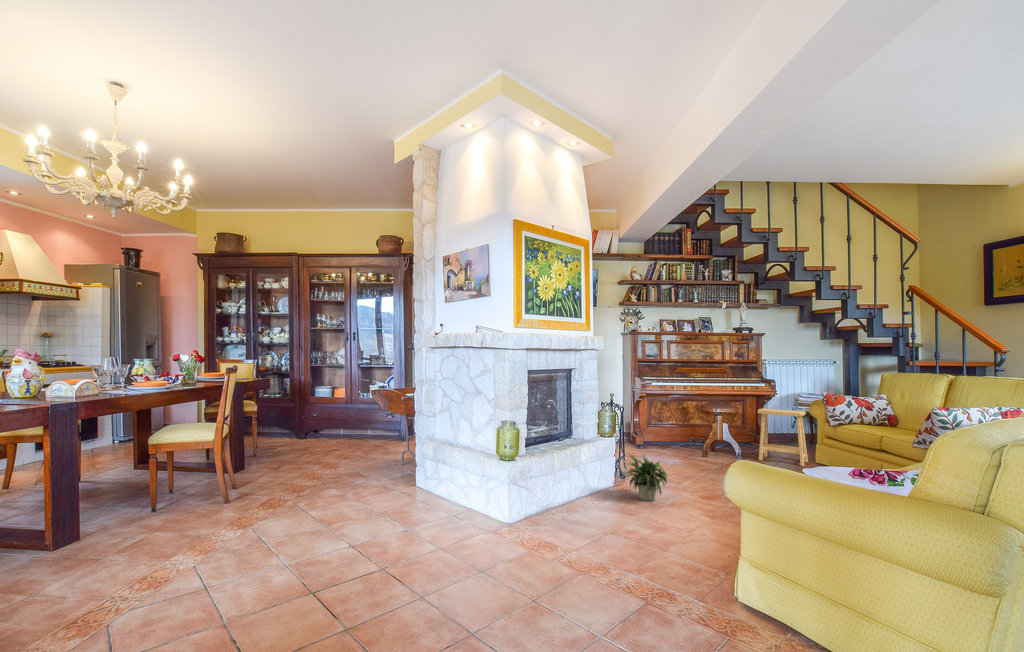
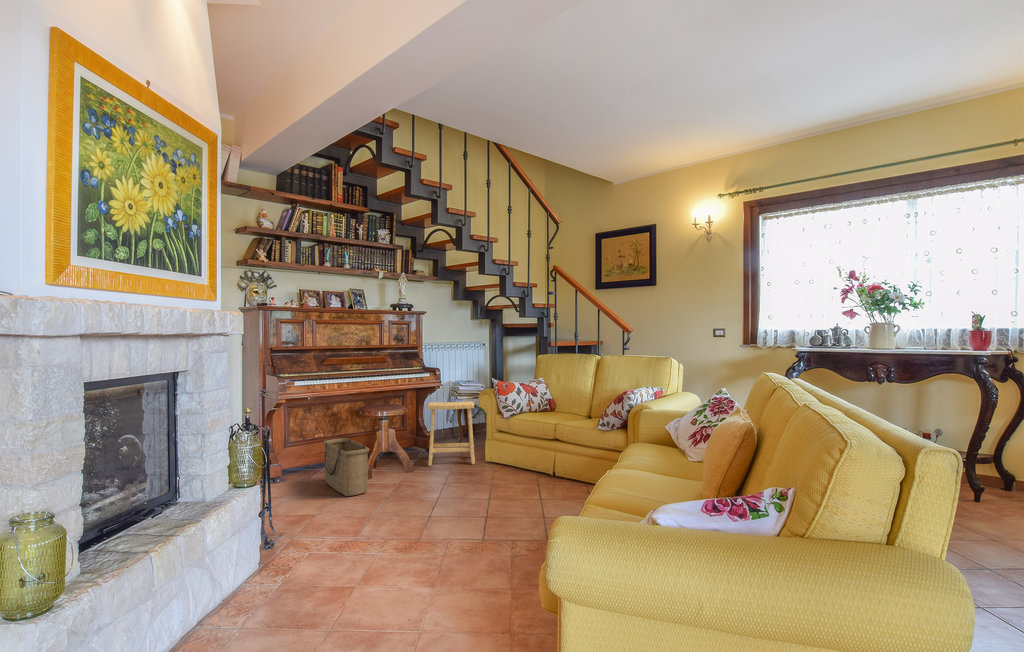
basket: none [671,426,698,465] -> present [323,438,369,496]
potted plant: present [627,455,667,501] -> none [298,507,372,587]

